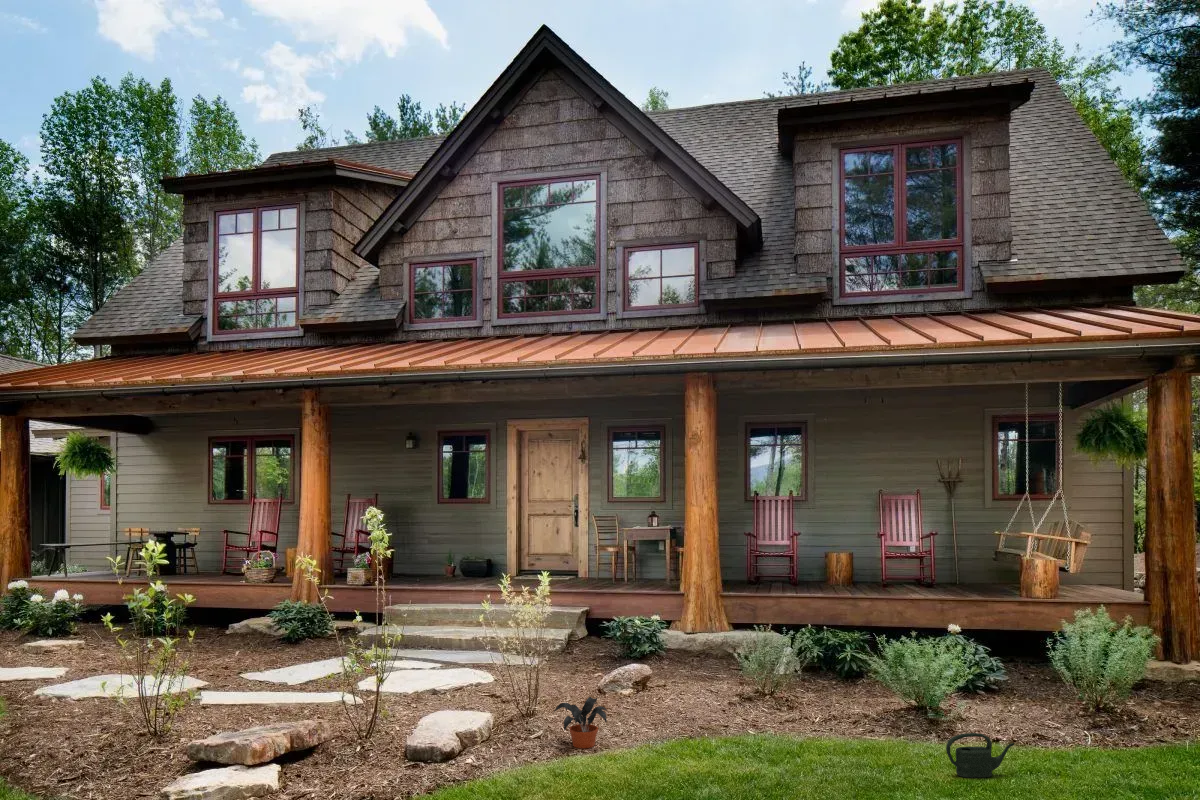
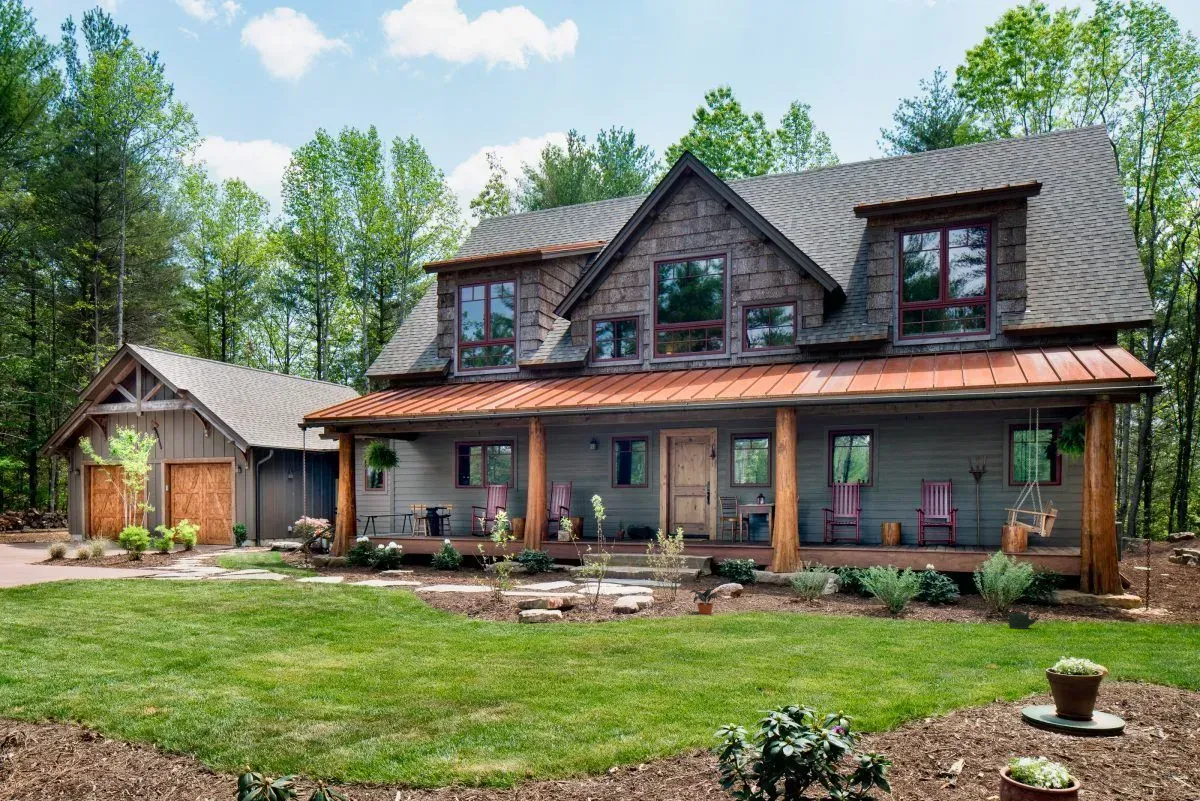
watering can: present [946,733,1014,778] -> present [1003,605,1042,629]

